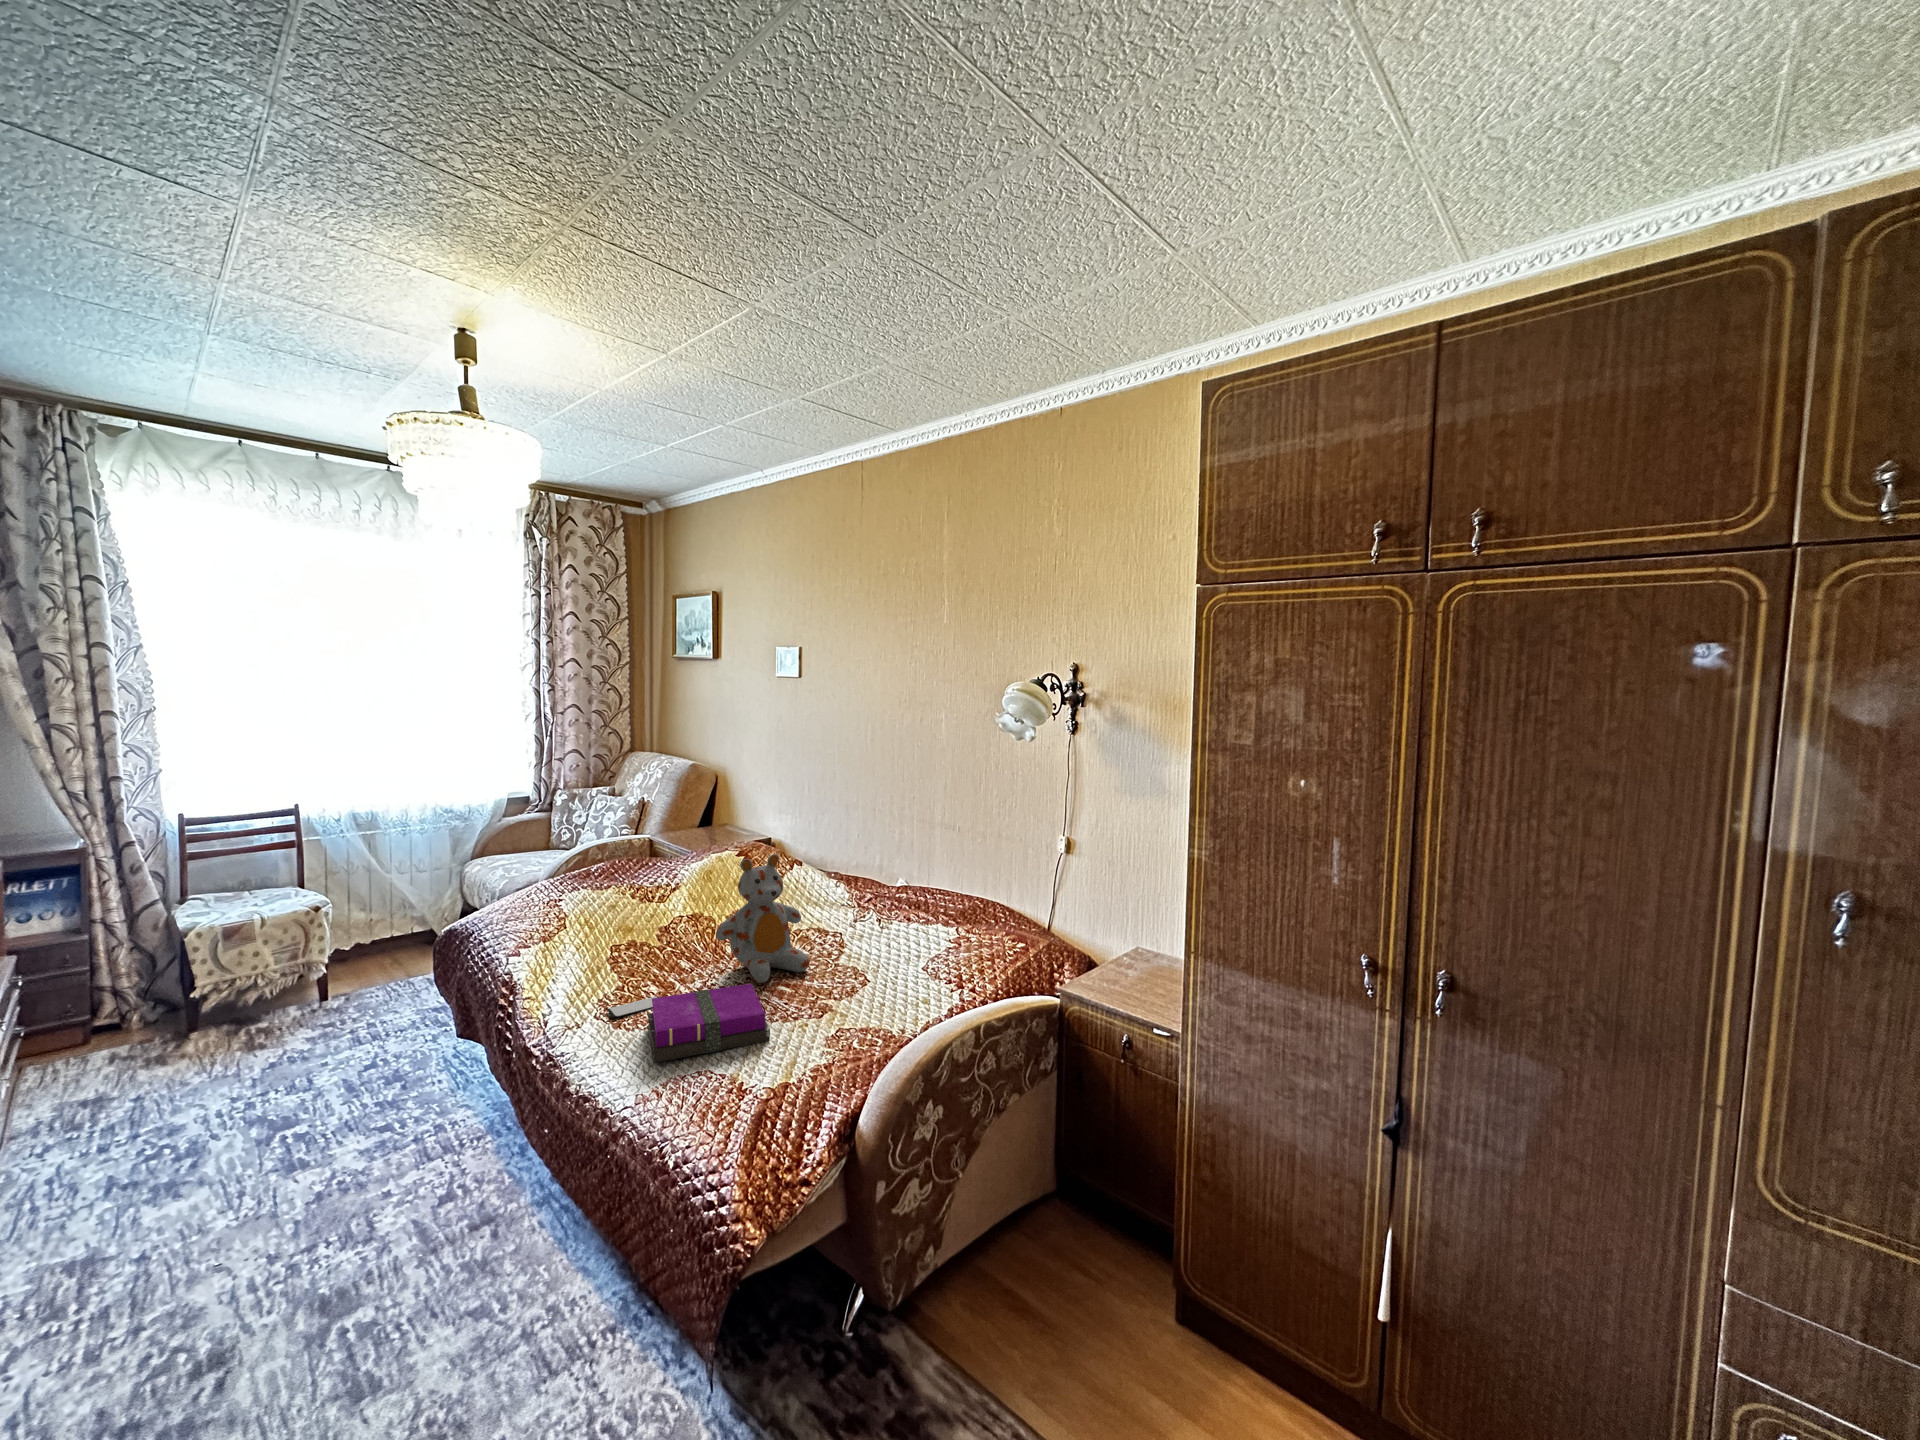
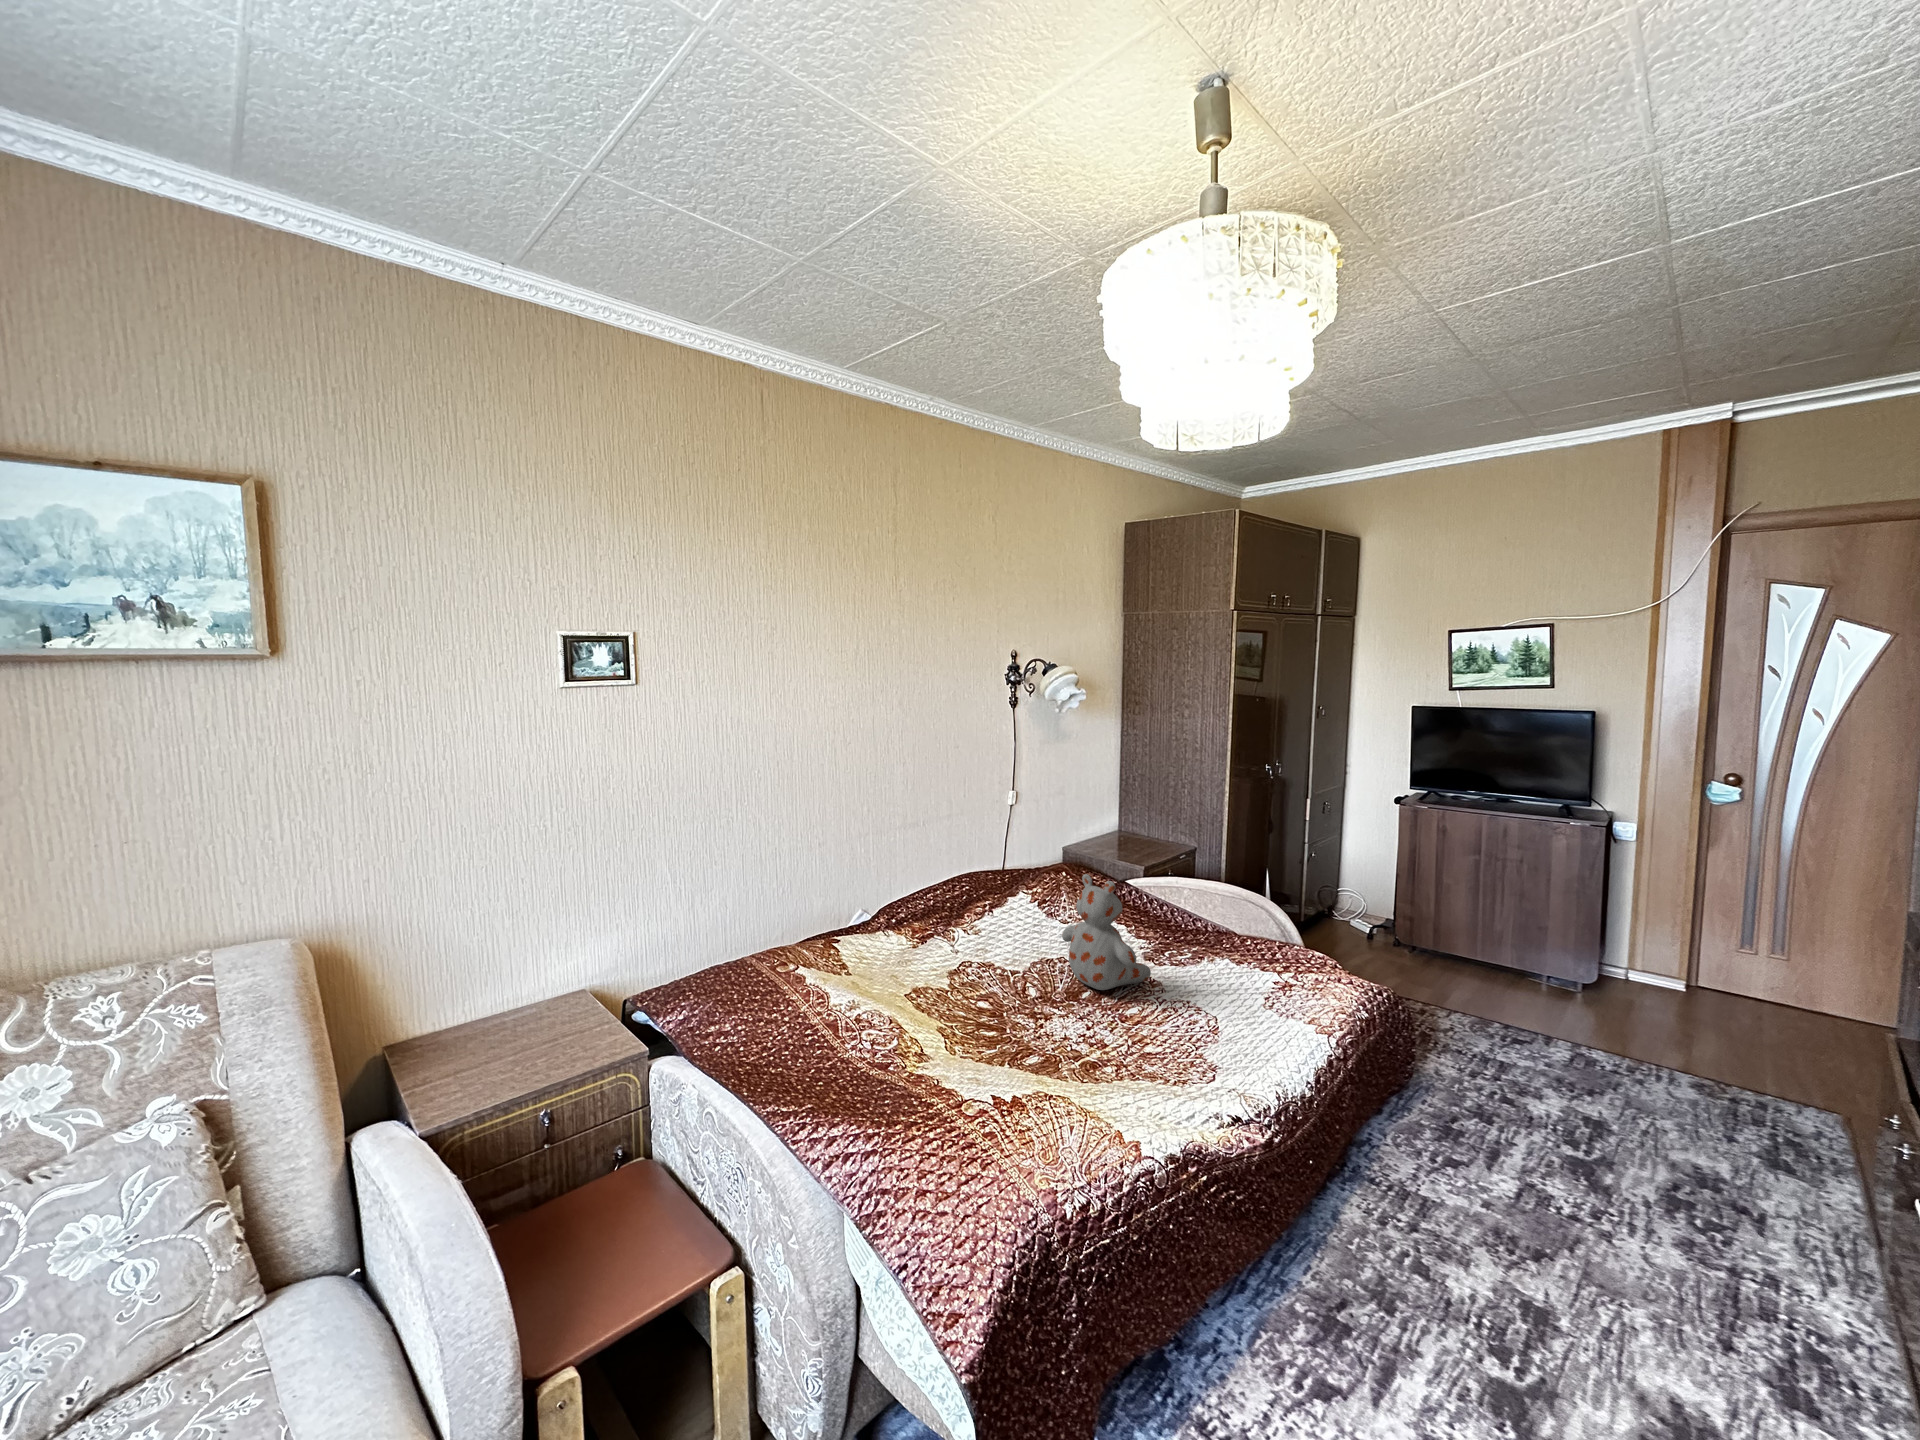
notebook: present [647,984,770,1063] -> none [1182,955,1305,1025]
smartphone: present [607,996,658,1018] -> none [1184,1026,1241,1054]

